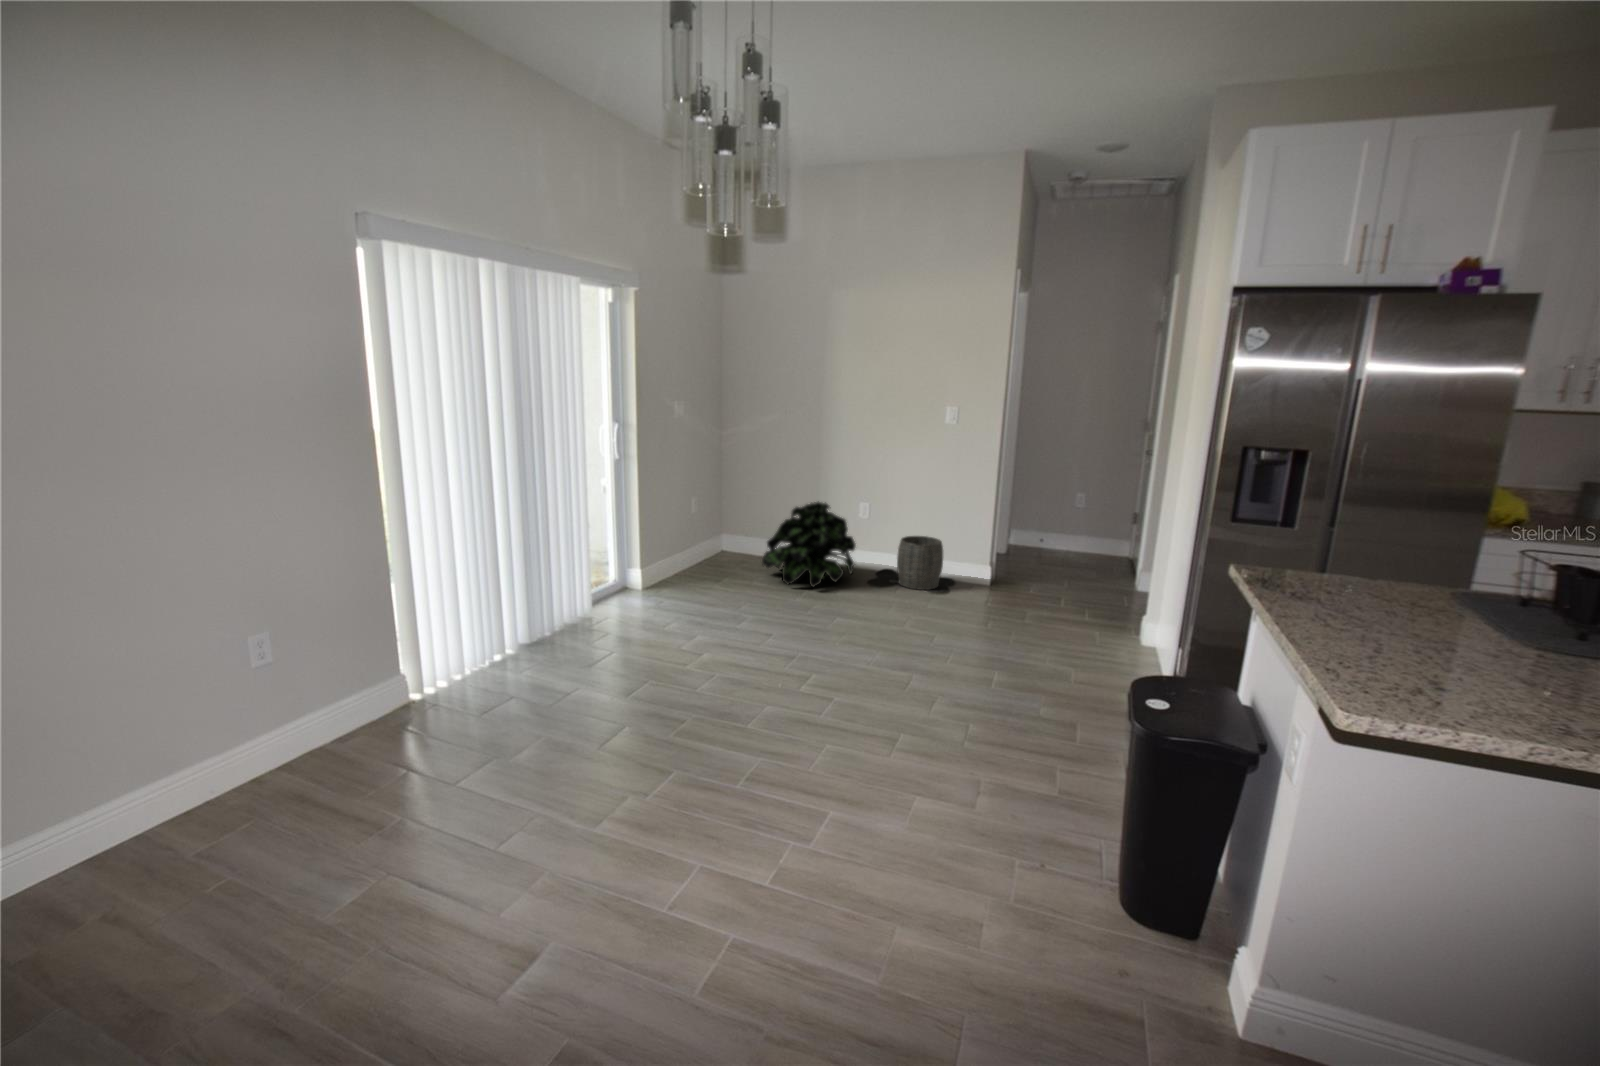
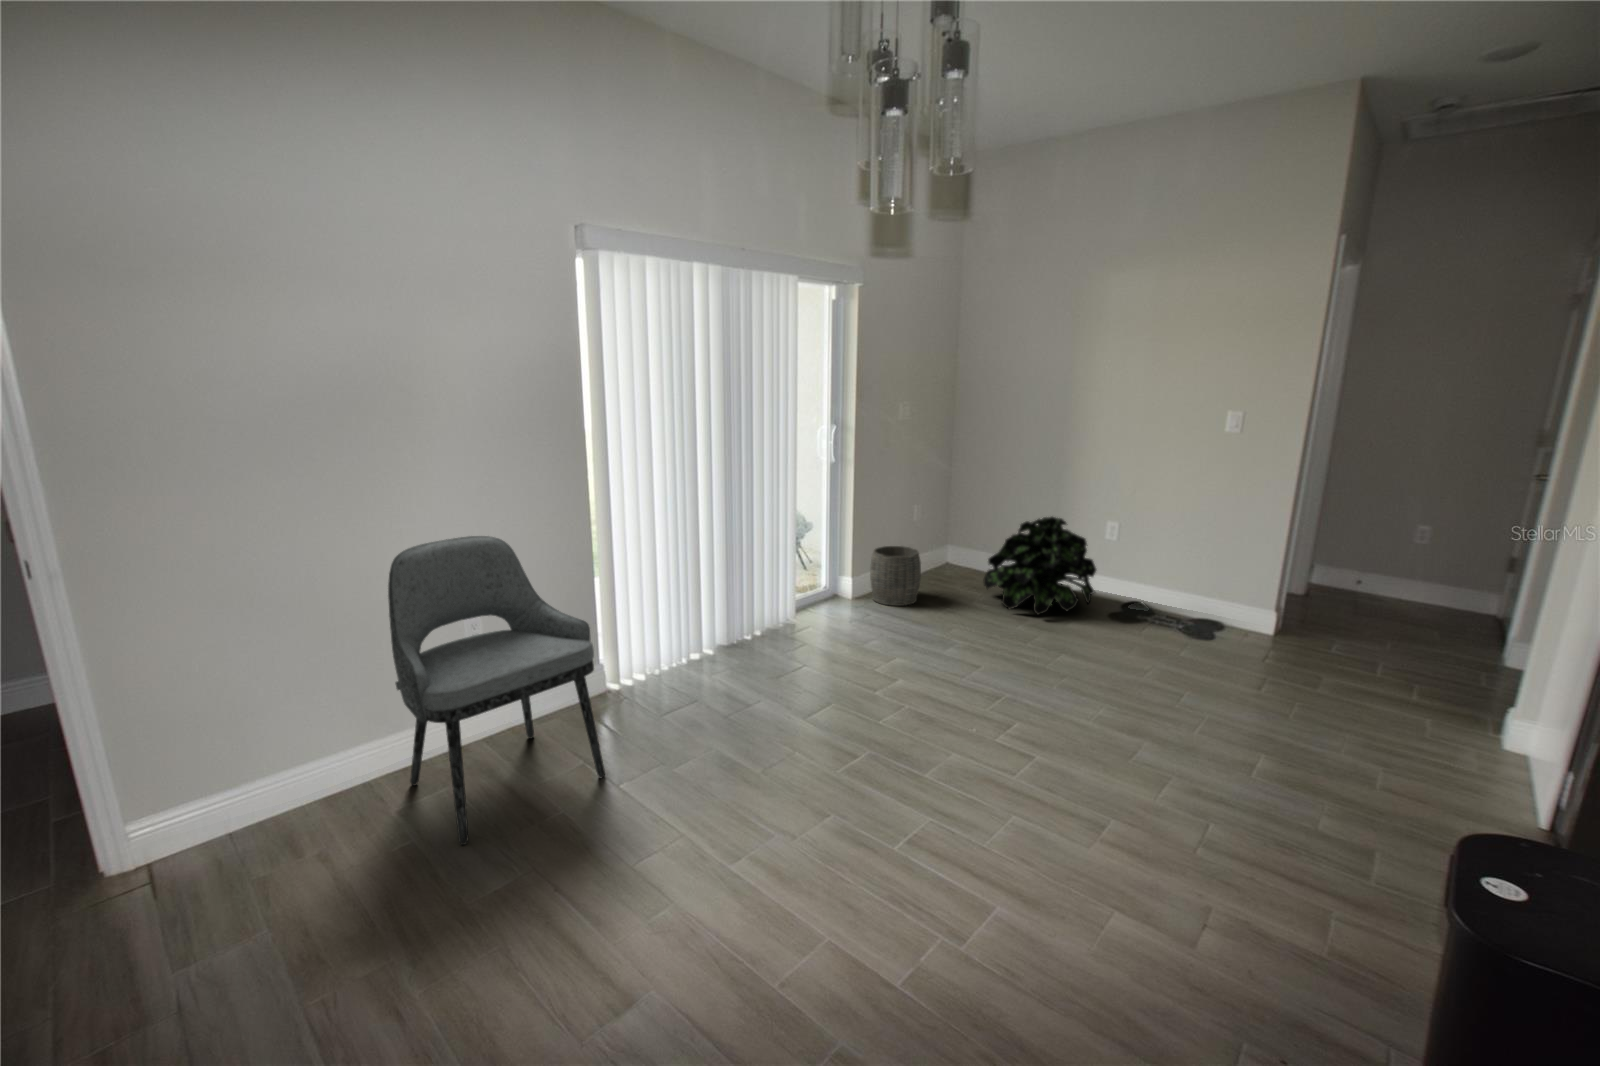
woven basket: present [897,536,943,590] -> present [870,546,921,606]
dining chair: none [152,547,437,883] -> present [388,536,605,845]

